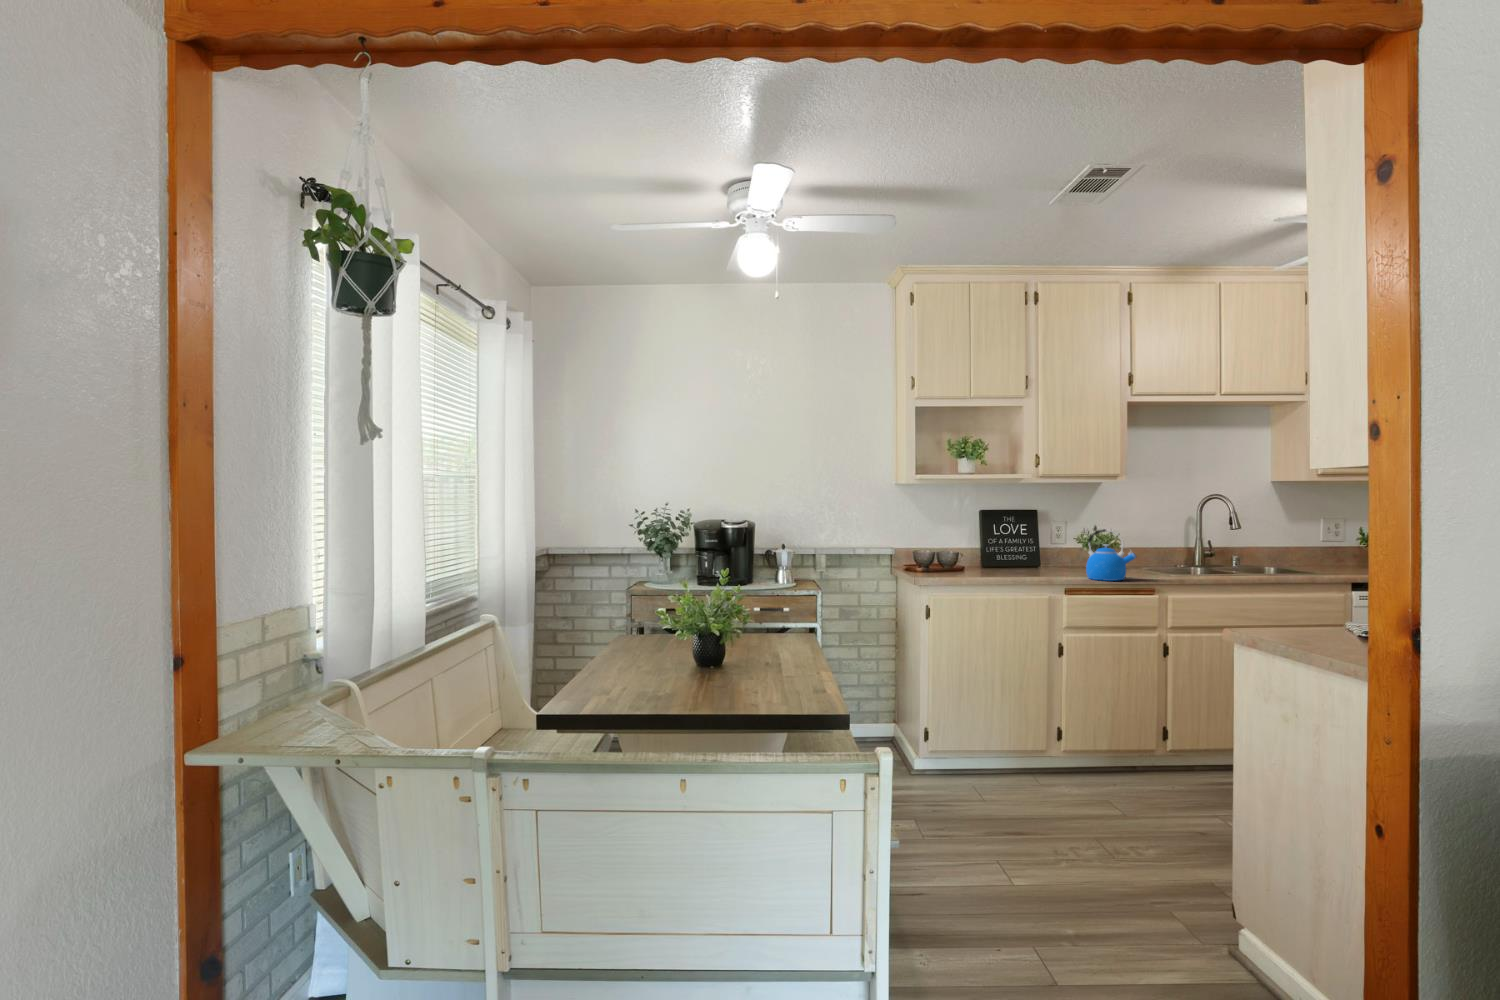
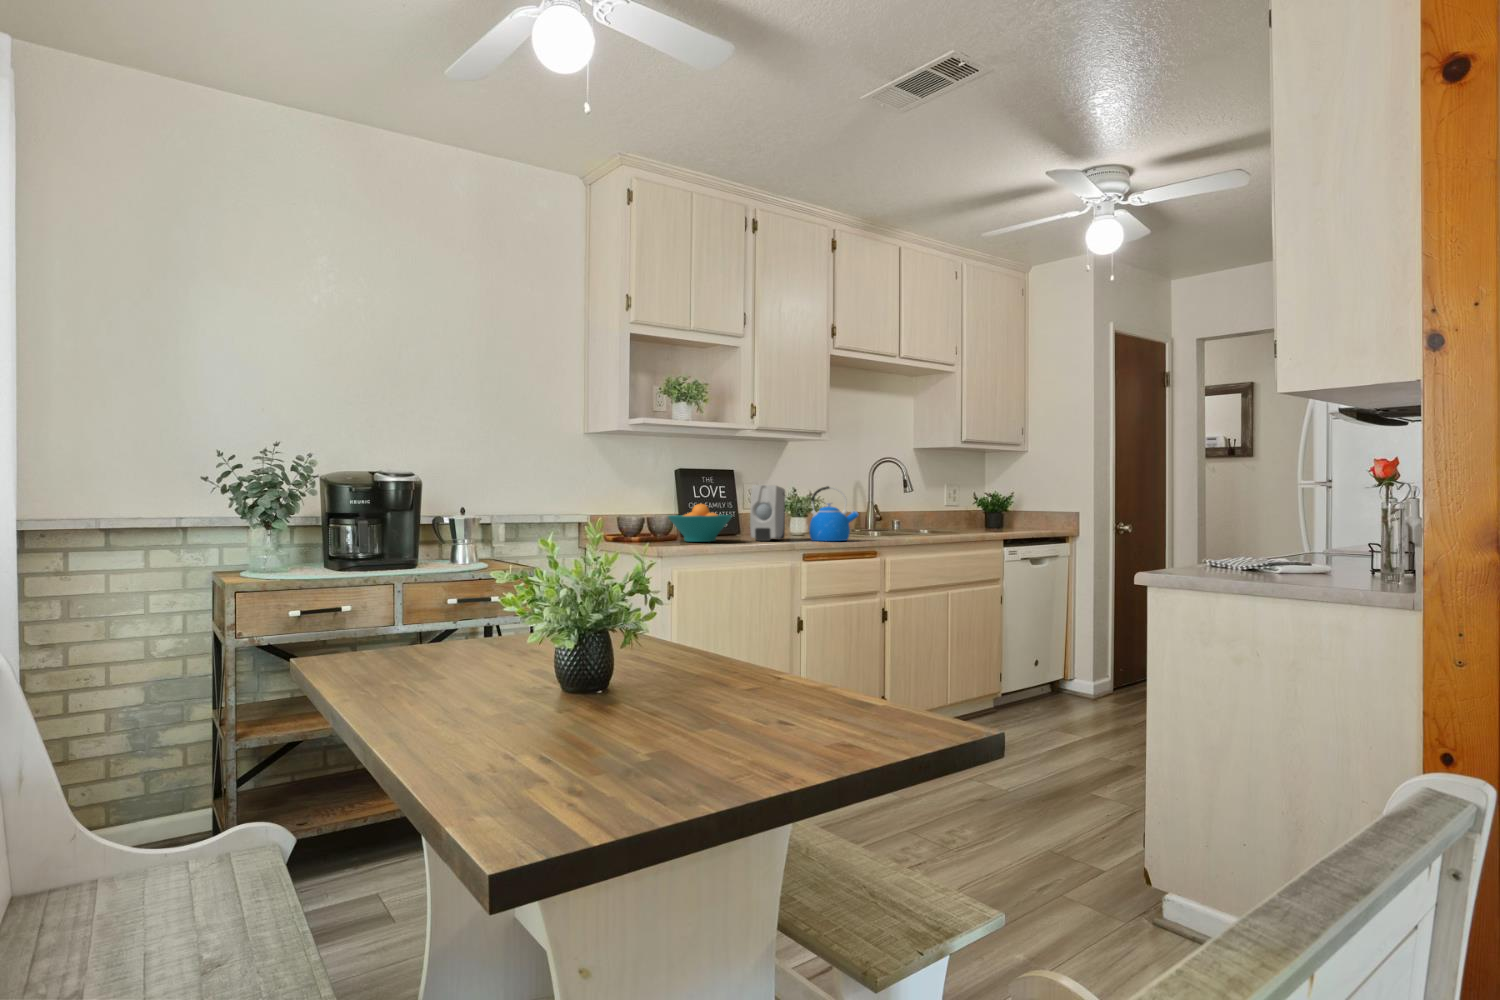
soap dispenser: none [1024,527,1064,577] -> present [750,485,785,541]
fruit bowl: none [945,543,1002,576] -> present [668,504,732,542]

